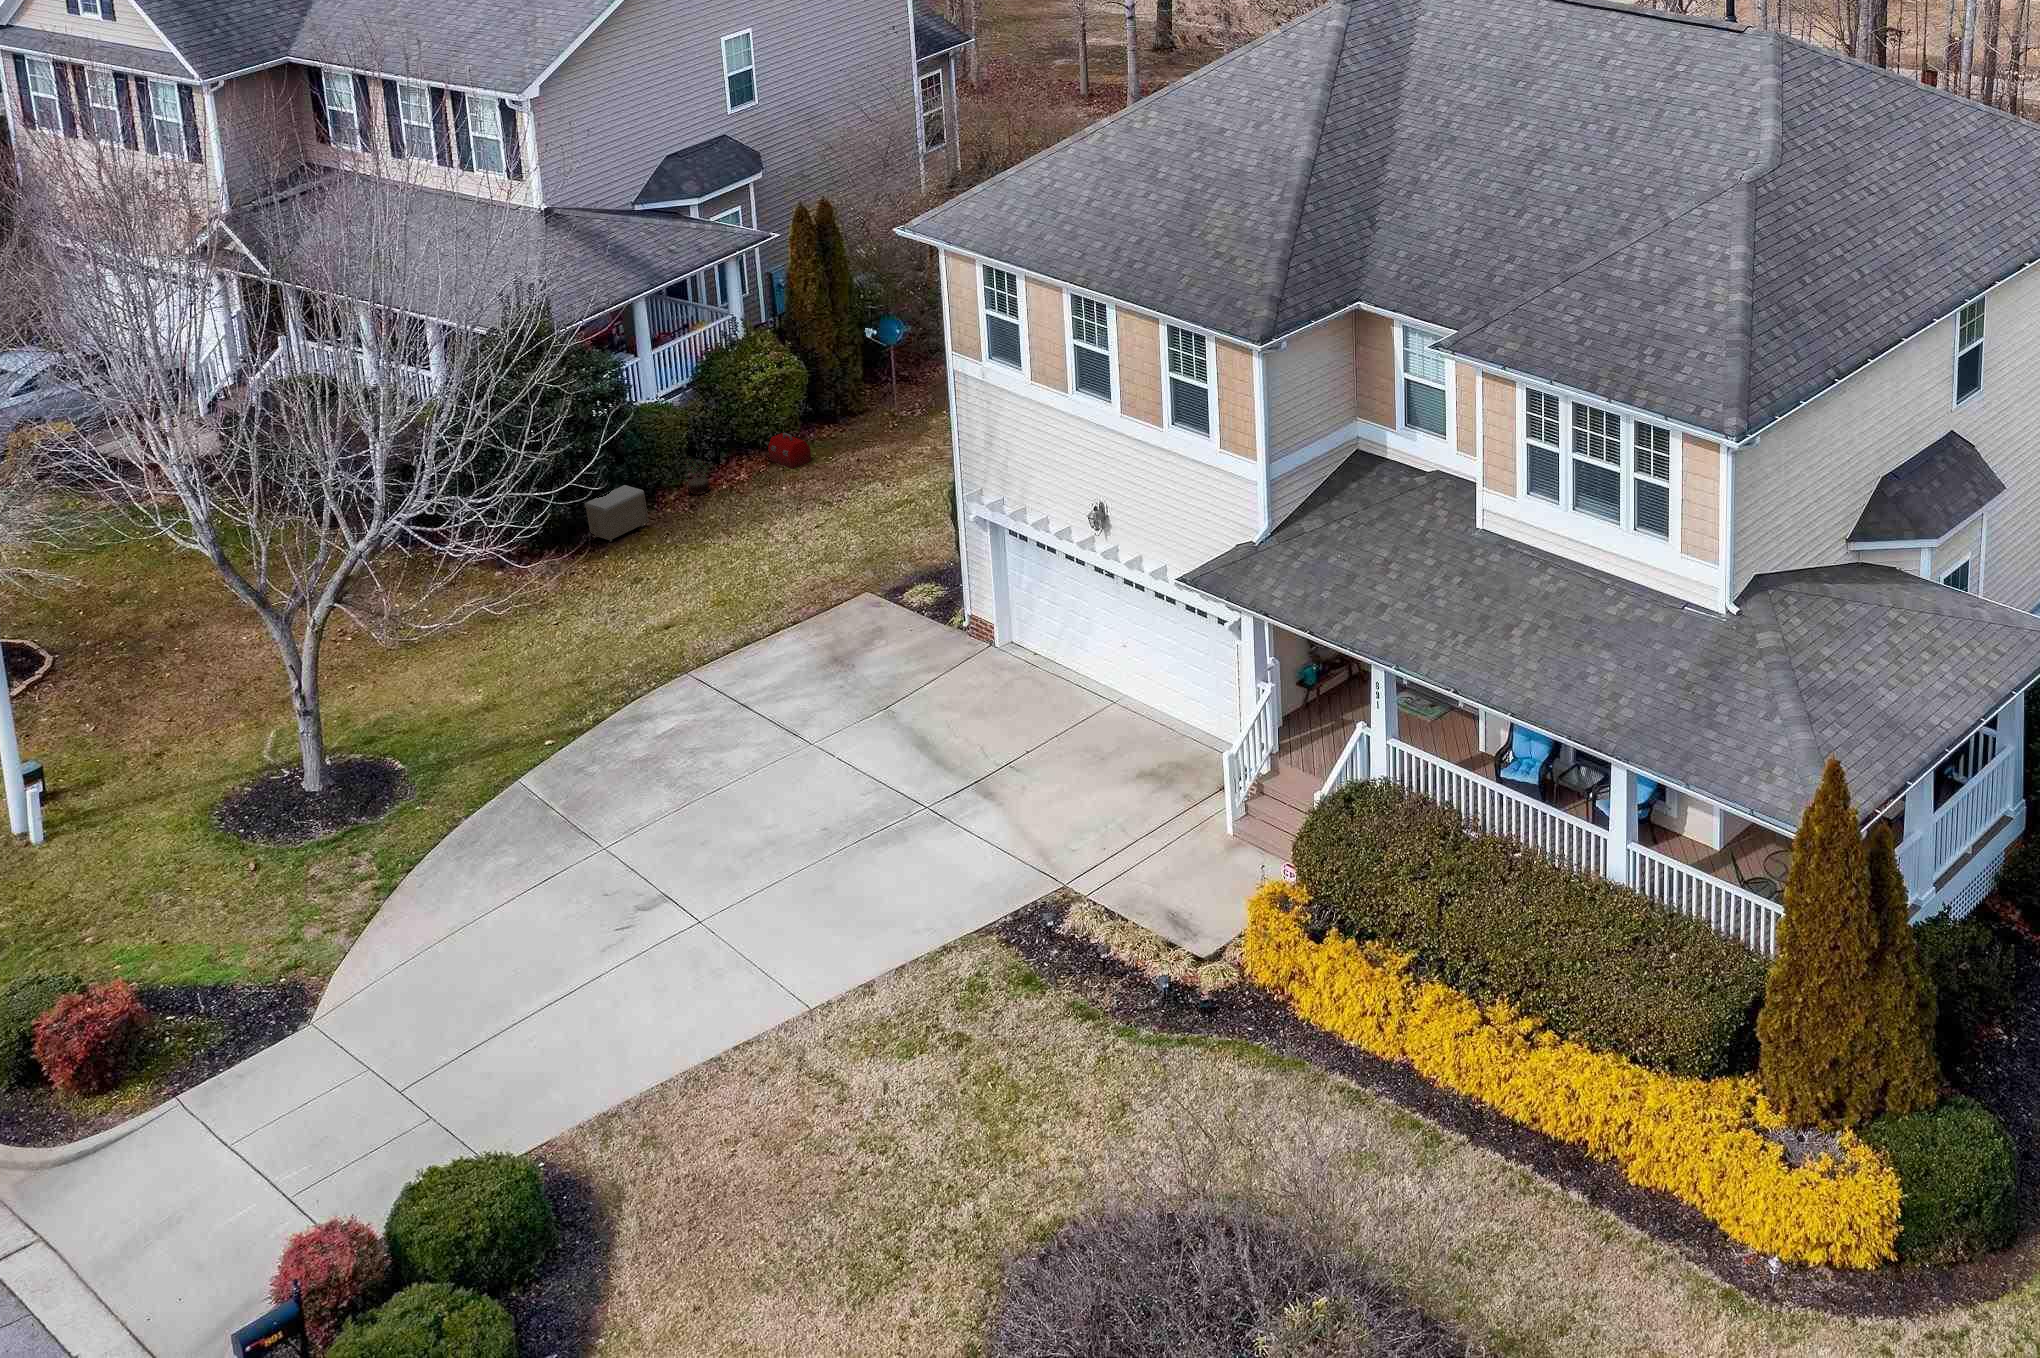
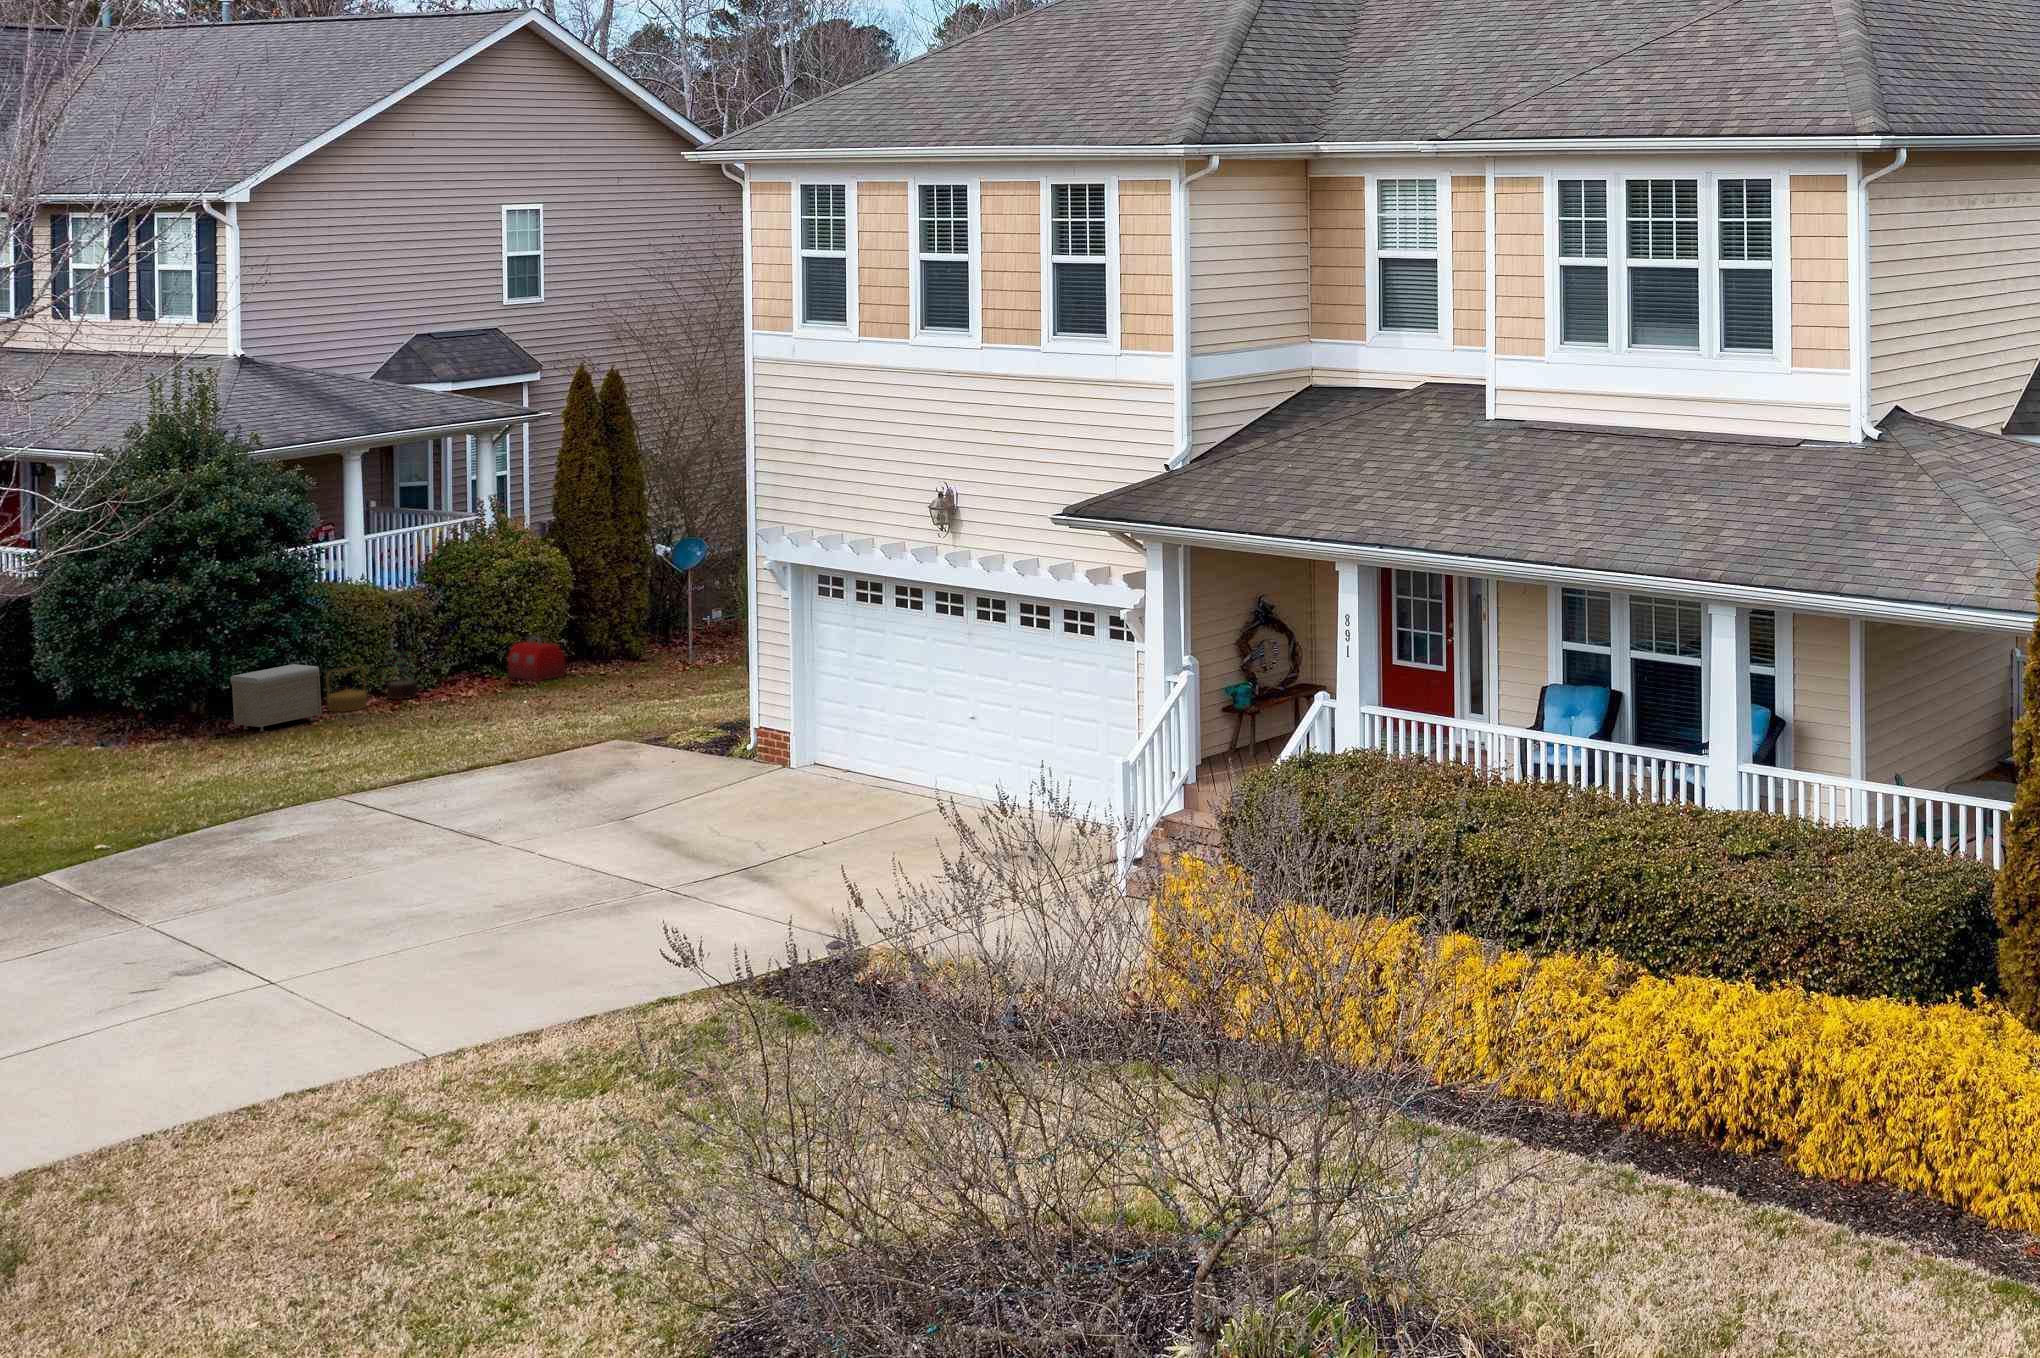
woven basket: none [647,476,677,513] -> present [326,668,367,712]

